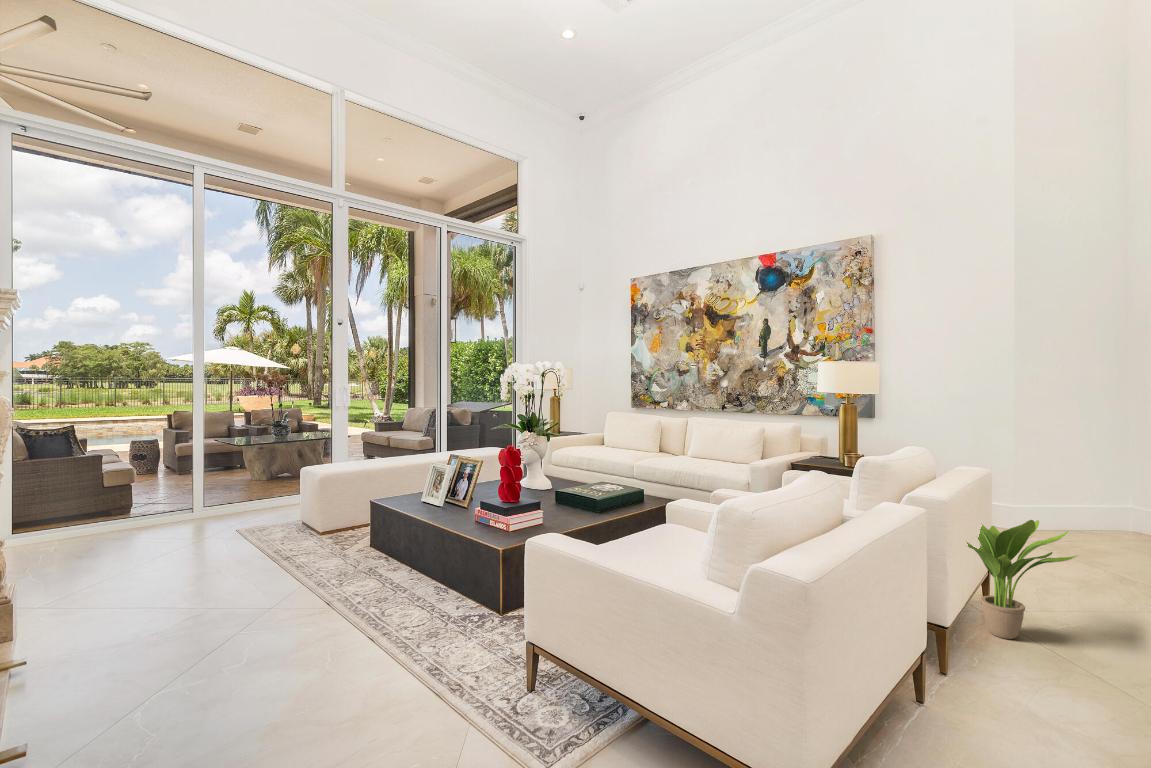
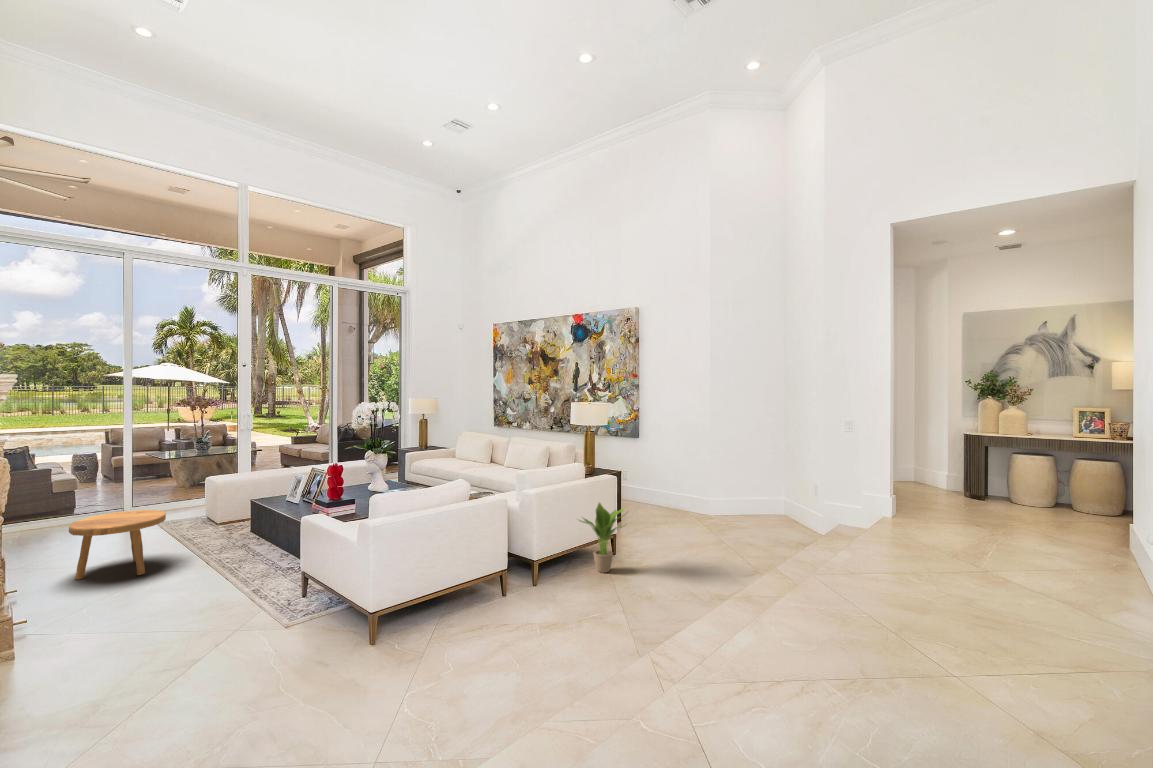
footstool: none [118,517,264,633] -> present [69,510,166,580]

